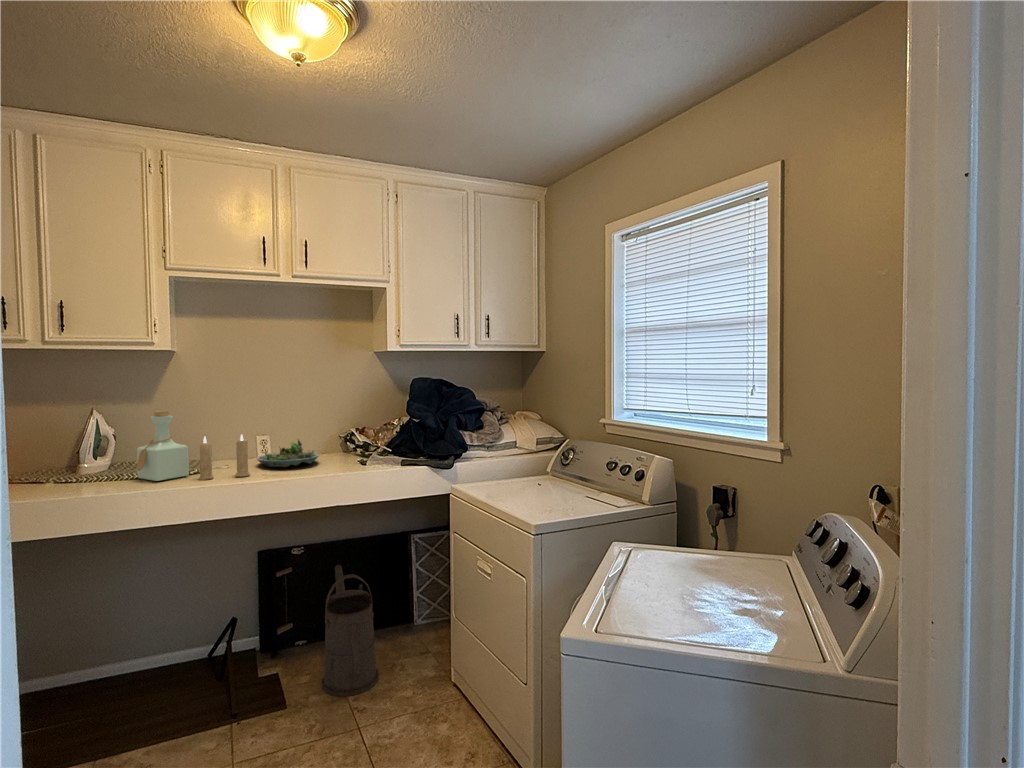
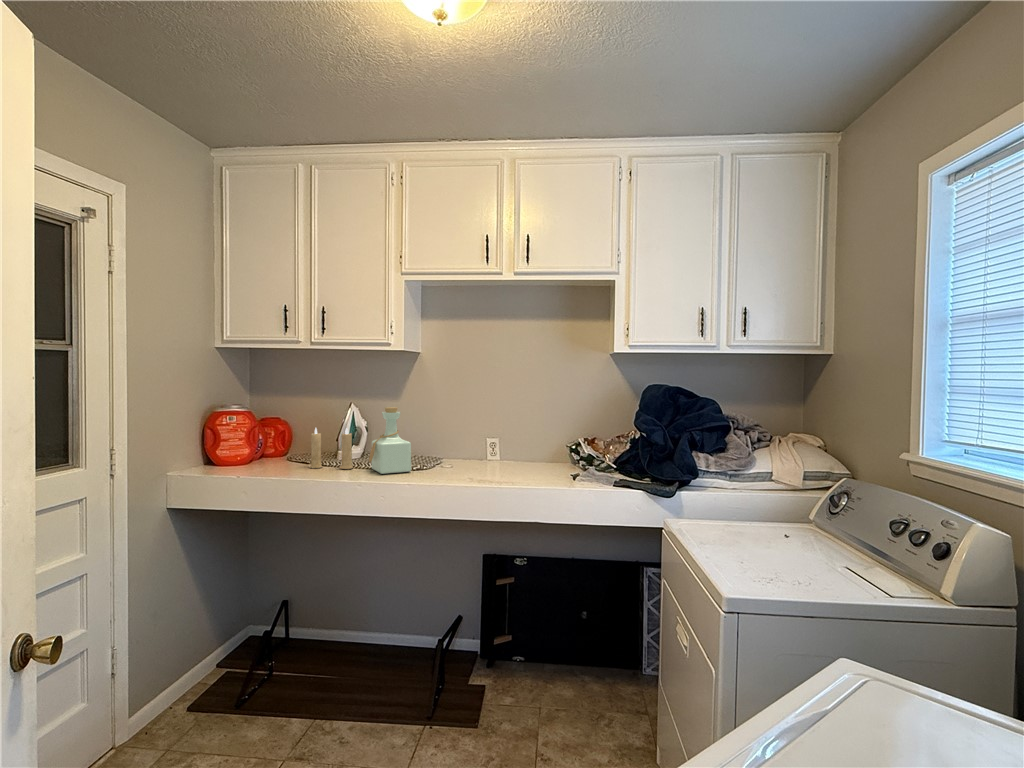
candle: present [199,434,250,480] -> present [310,428,353,469]
succulent planter: present [257,439,319,467] -> none [476,443,537,474]
watering can: present [322,565,379,697] -> none [520,586,581,738]

